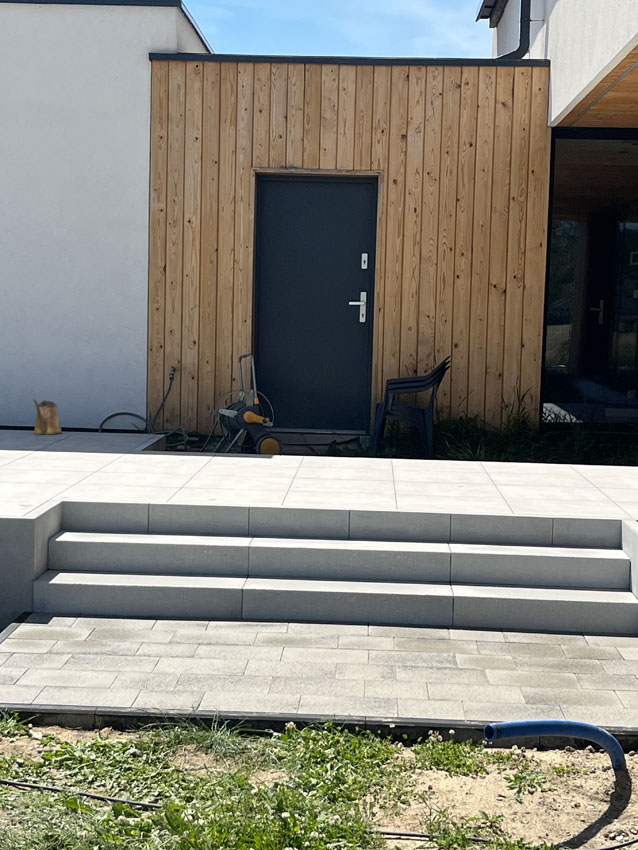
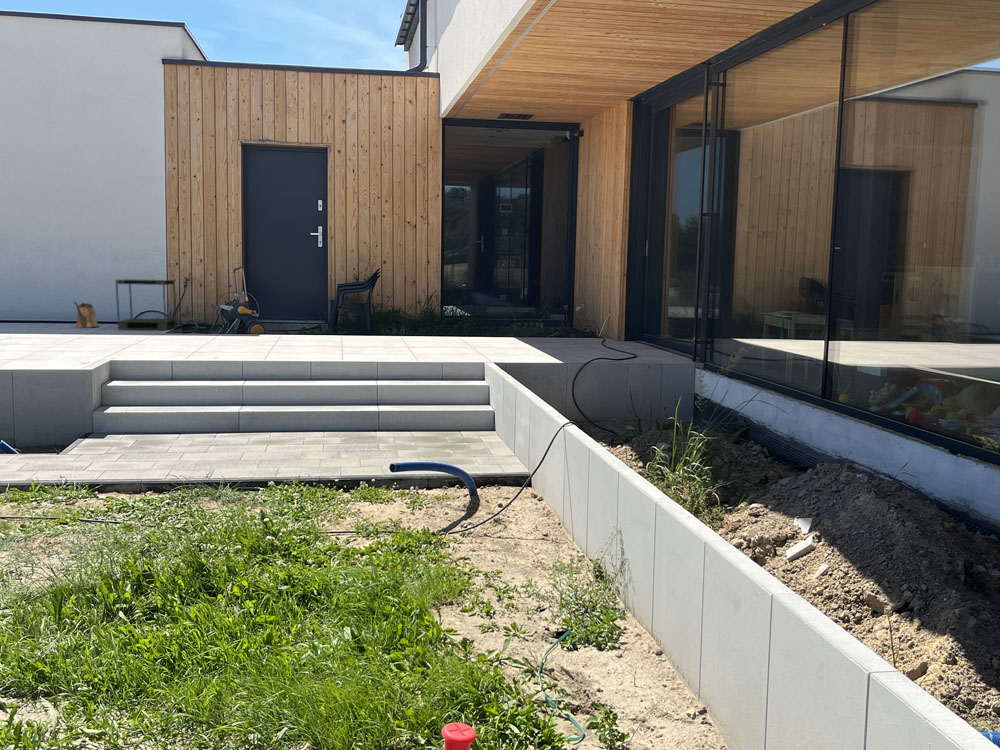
side table: none [86,368,161,440] -> present [116,279,177,330]

